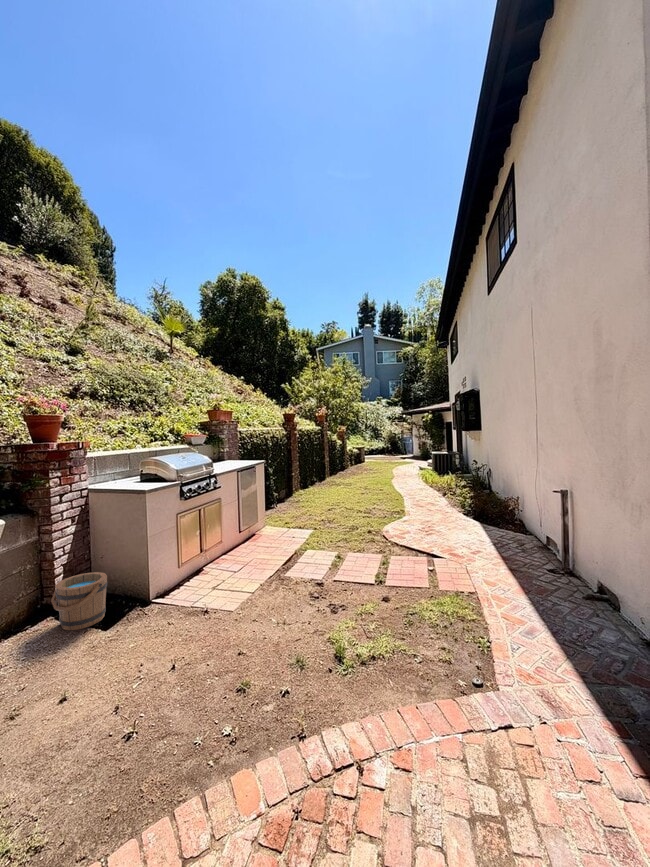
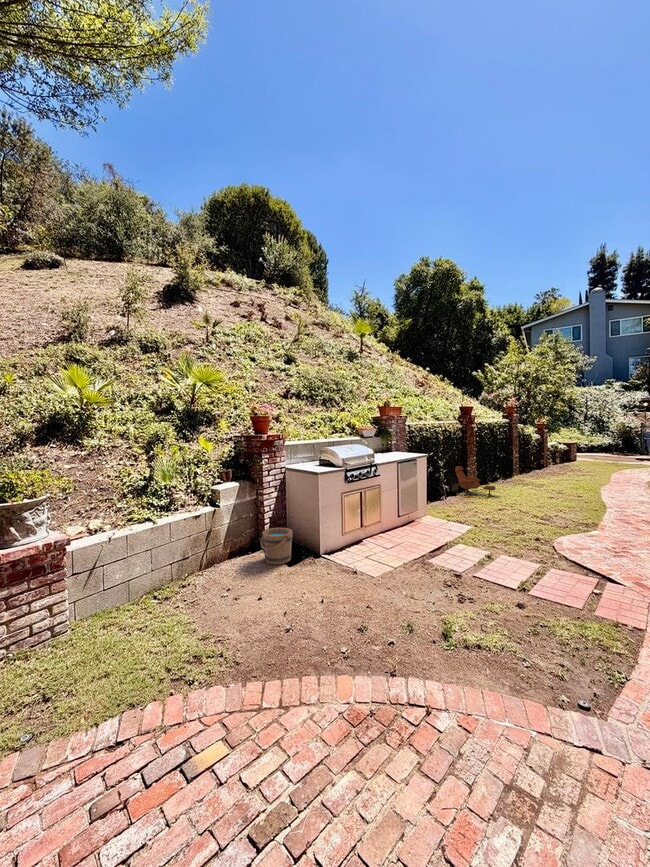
lounge chair: none [282,473,322,502] -> present [455,466,496,498]

